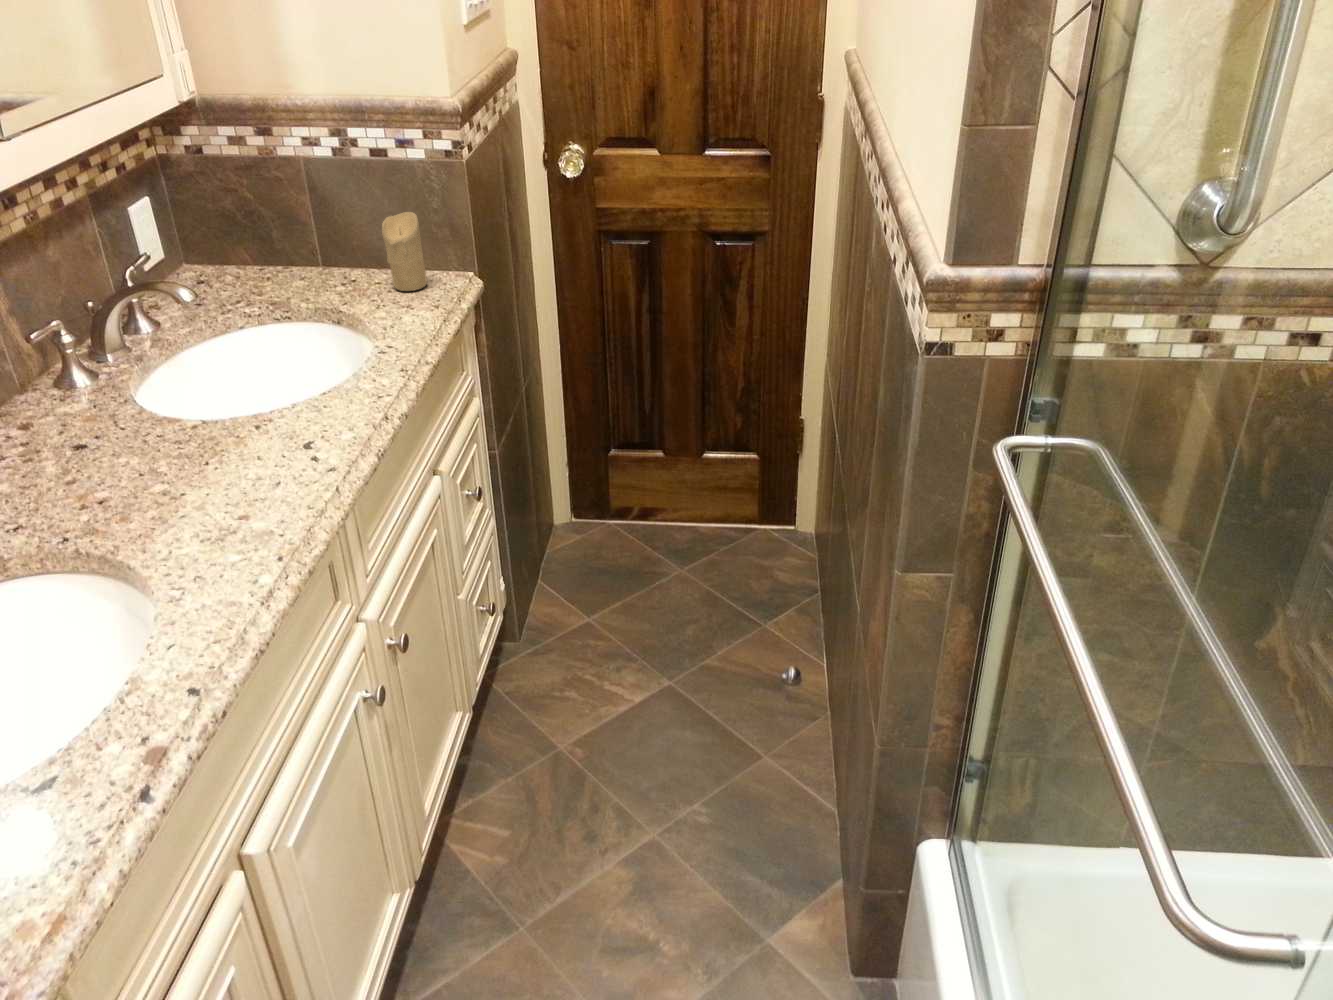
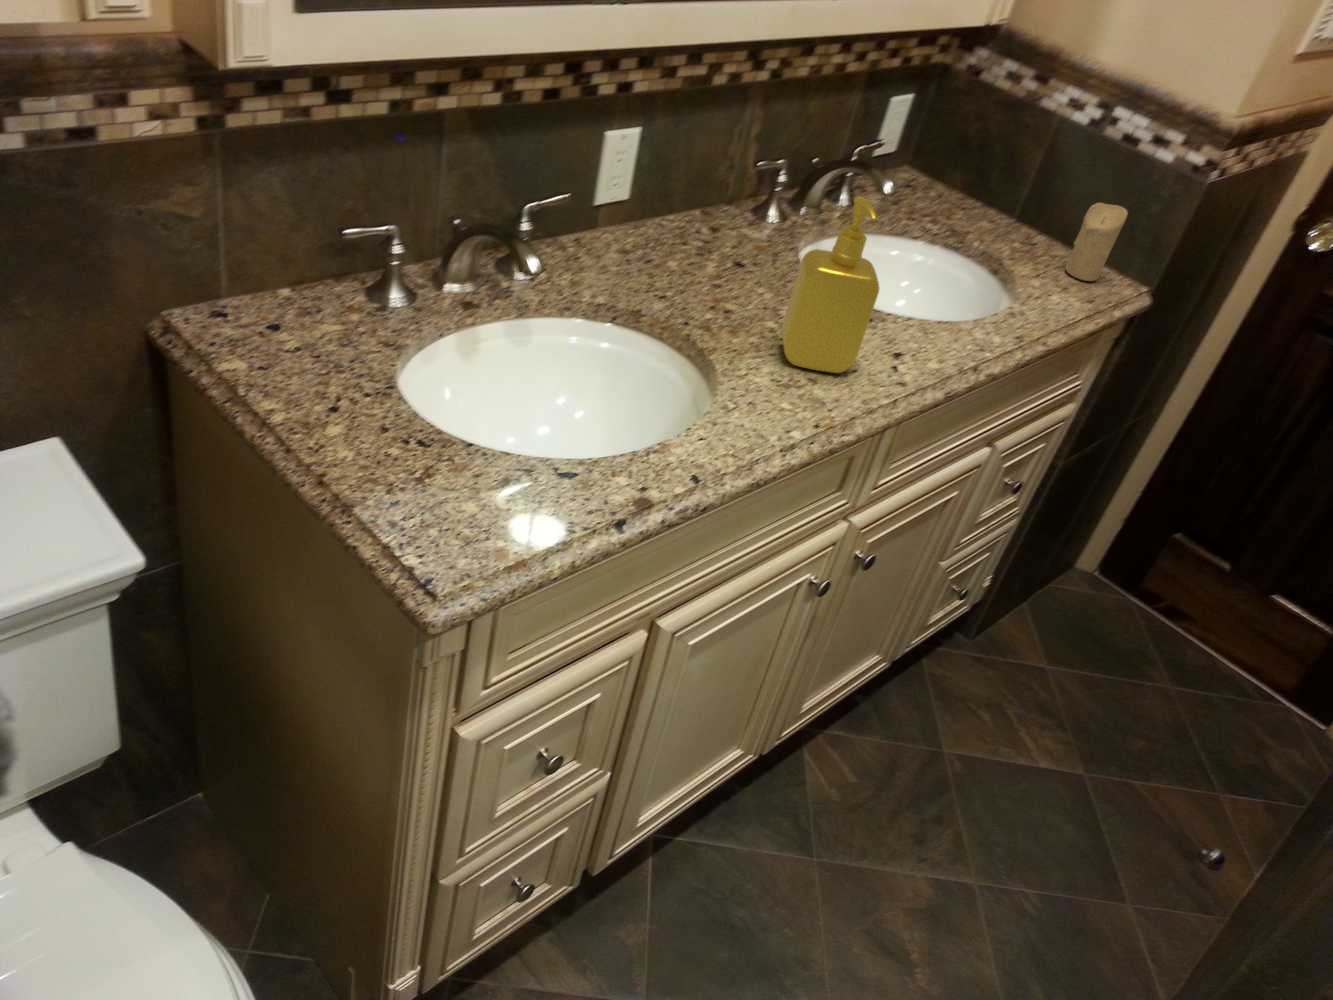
soap dispenser: none [152,317,272,514] -> present [782,197,879,373]

